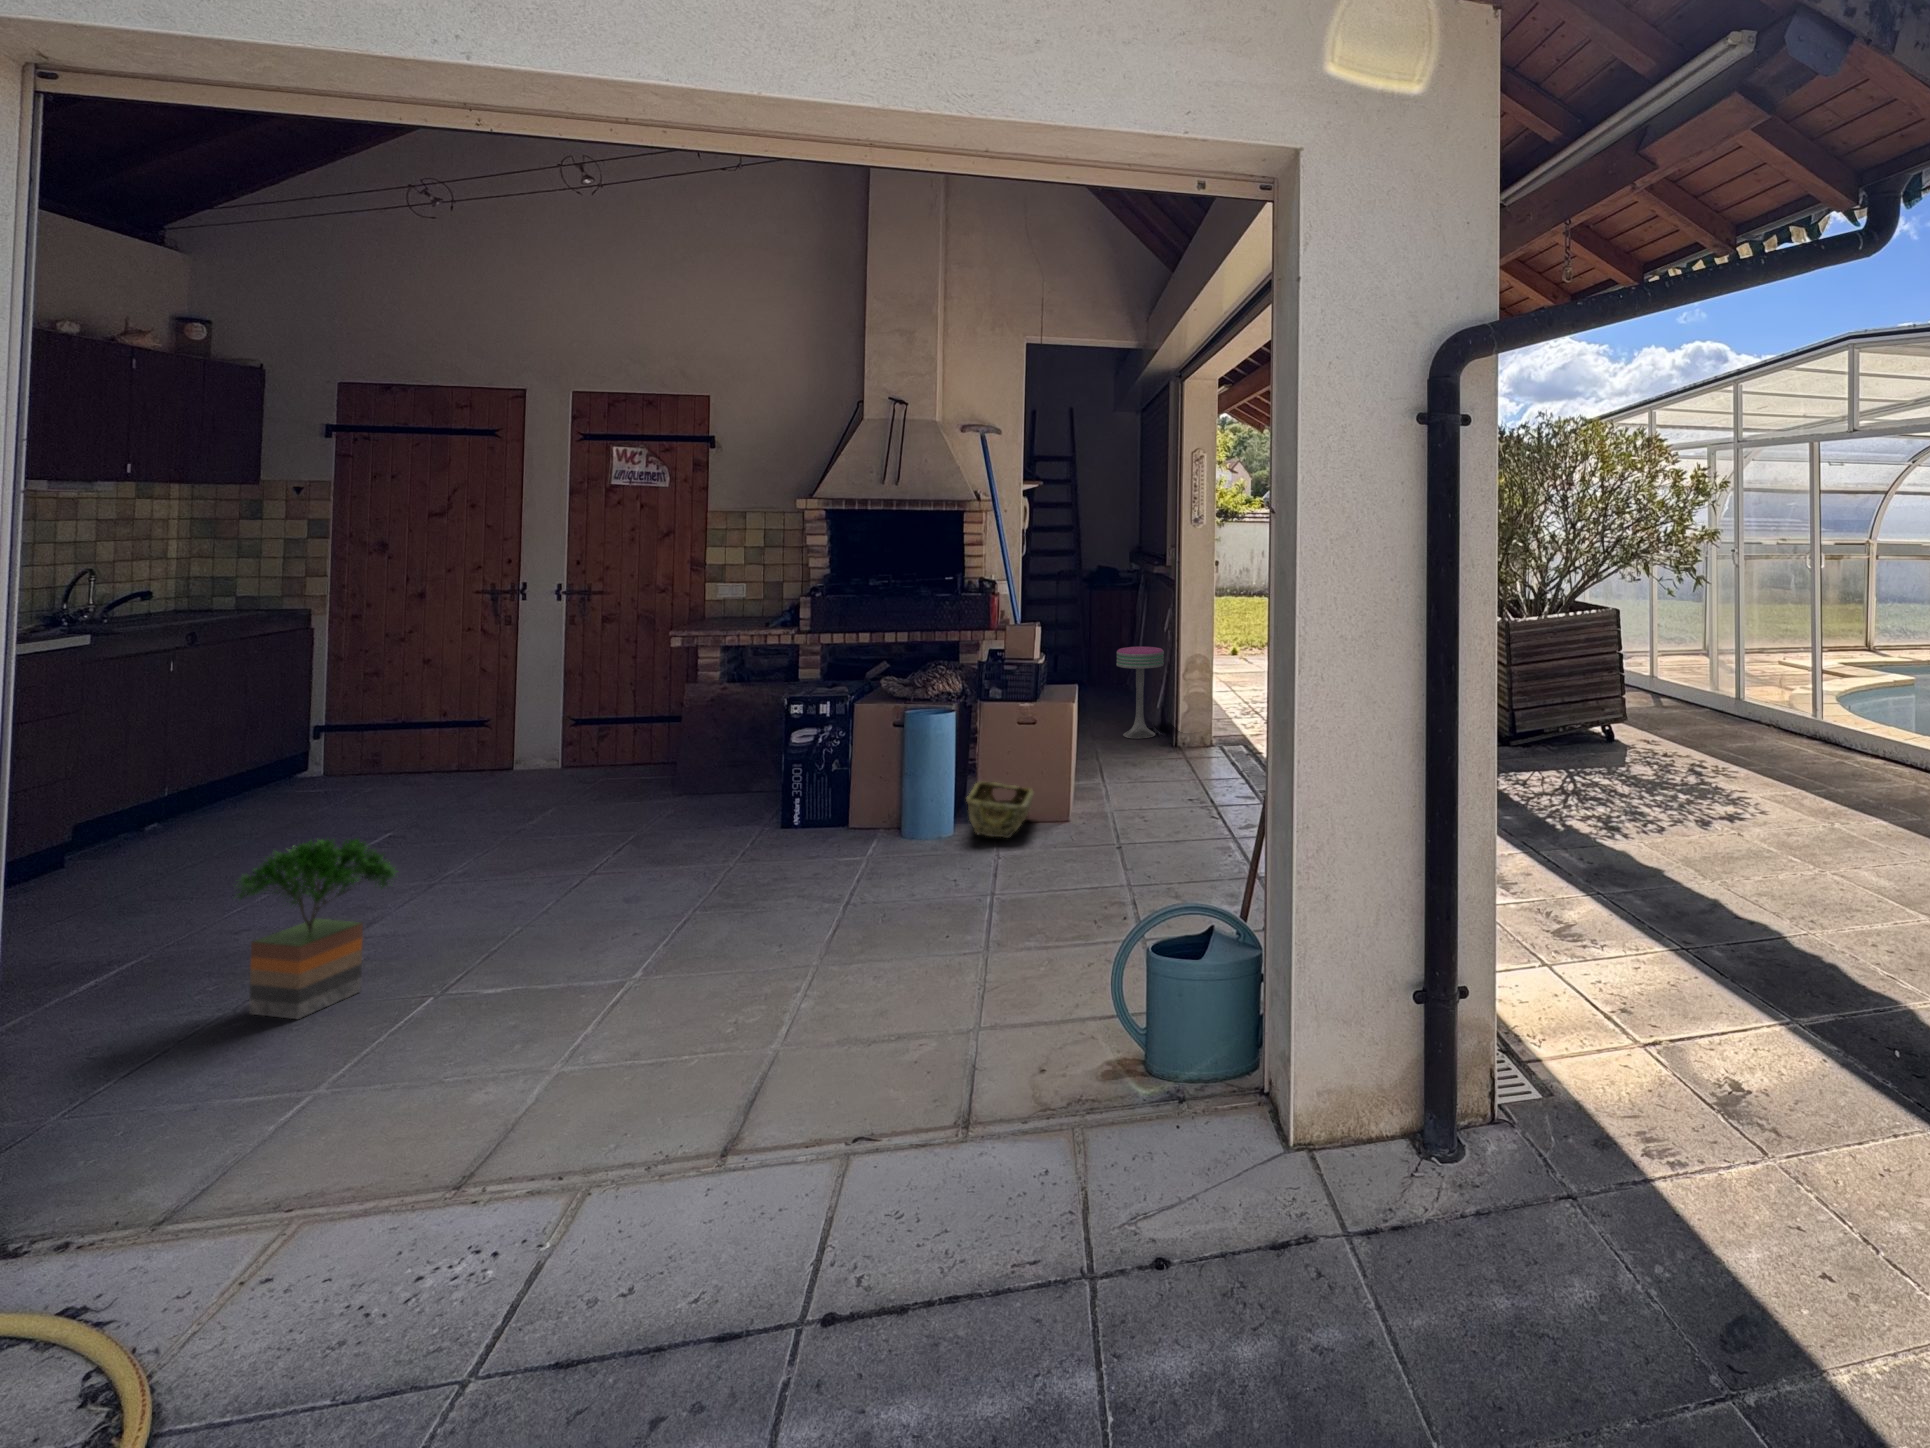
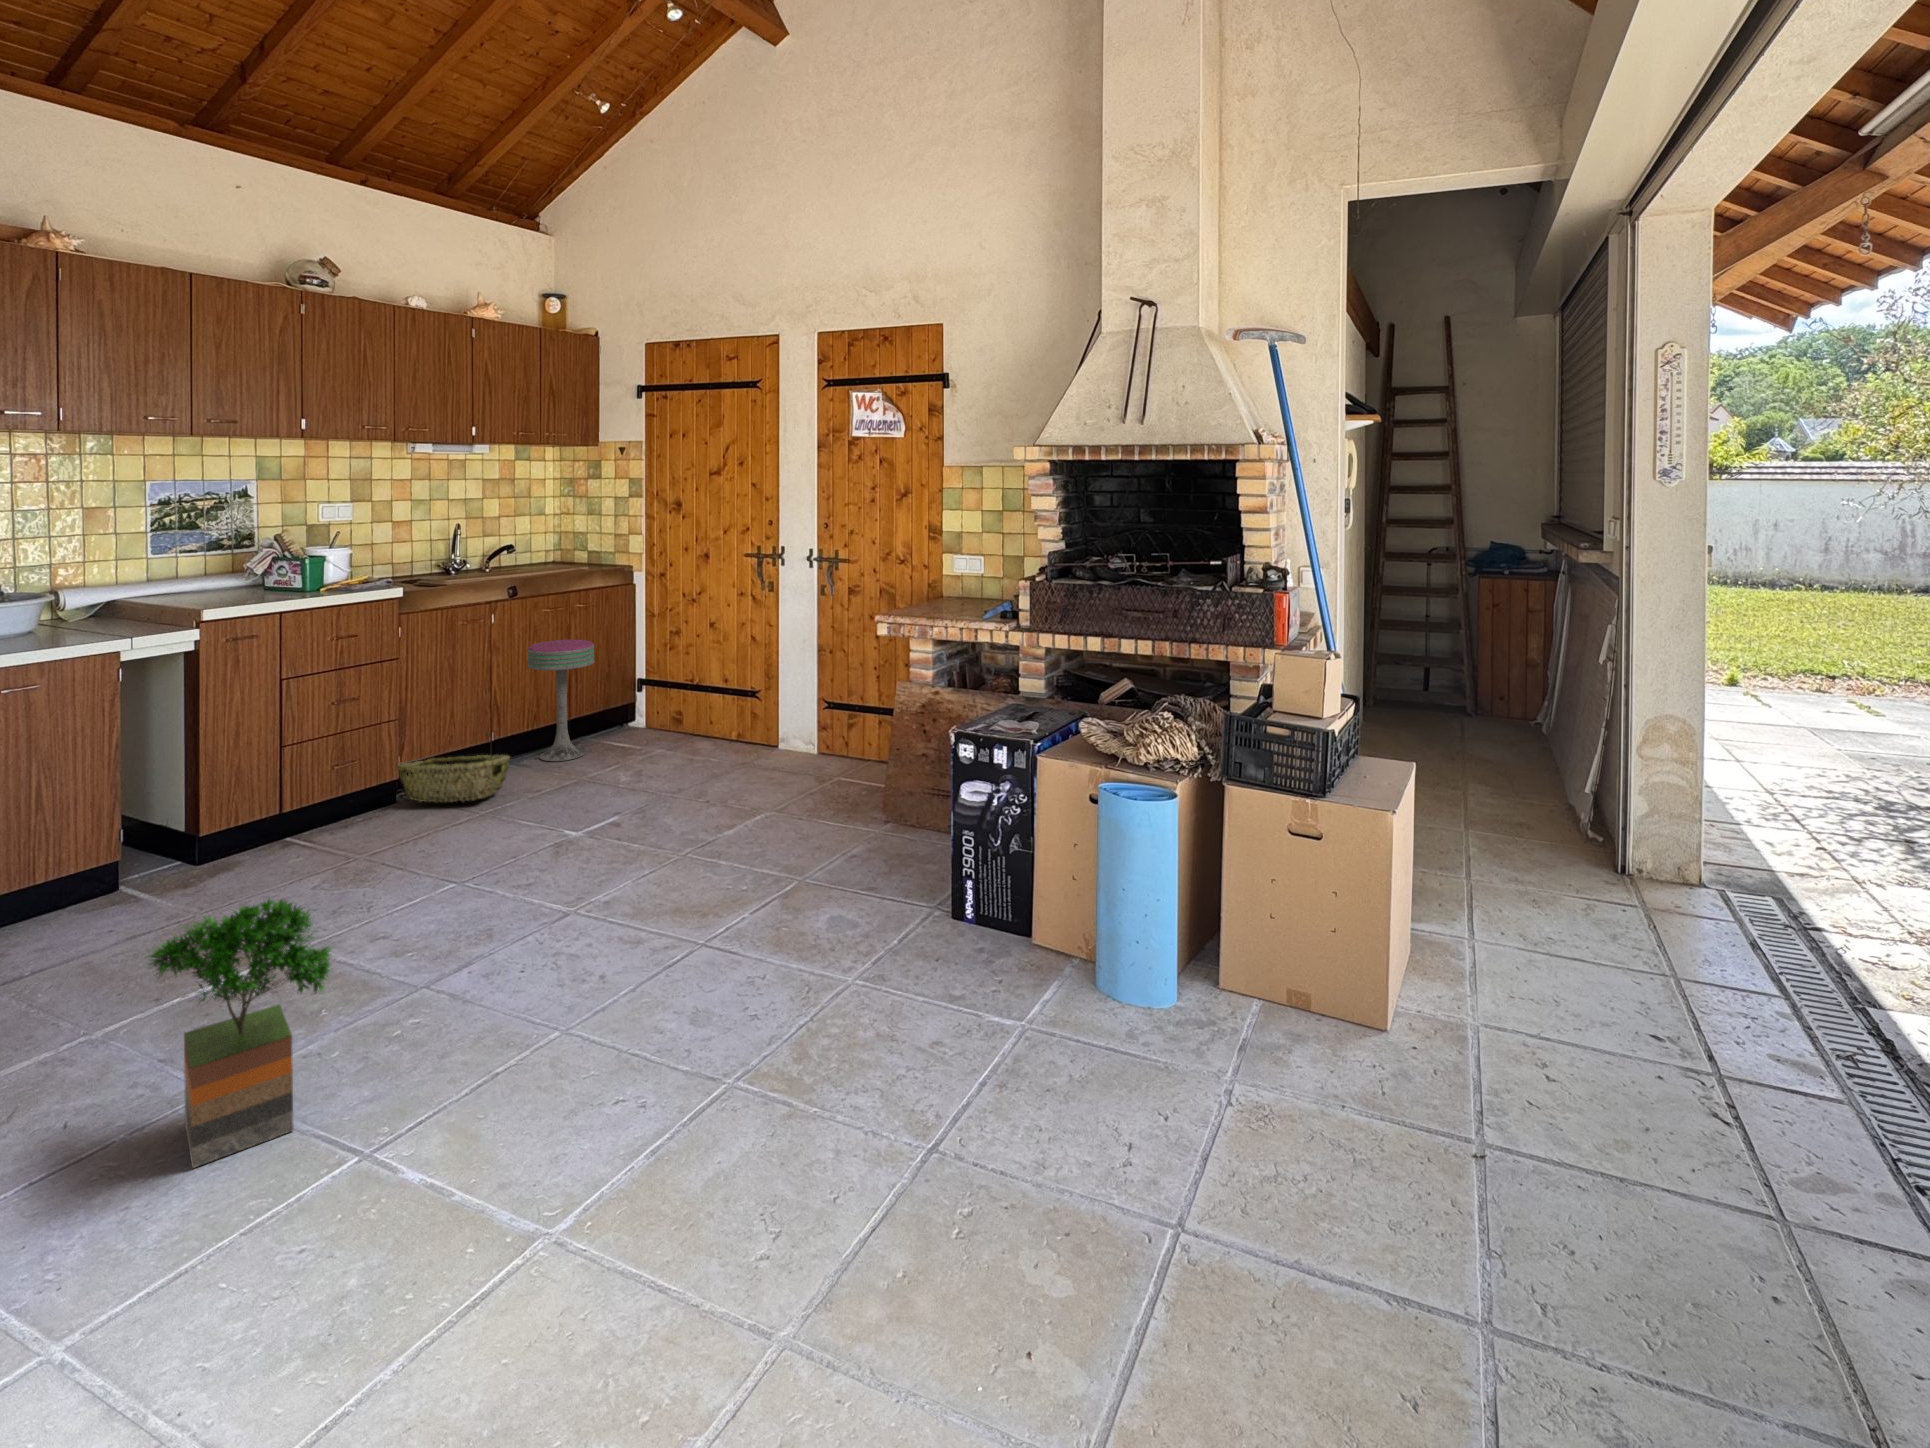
bar stool: present [1116,646,1164,739] -> present [528,639,594,761]
woven basket: present [967,781,1033,838] -> present [397,755,510,802]

